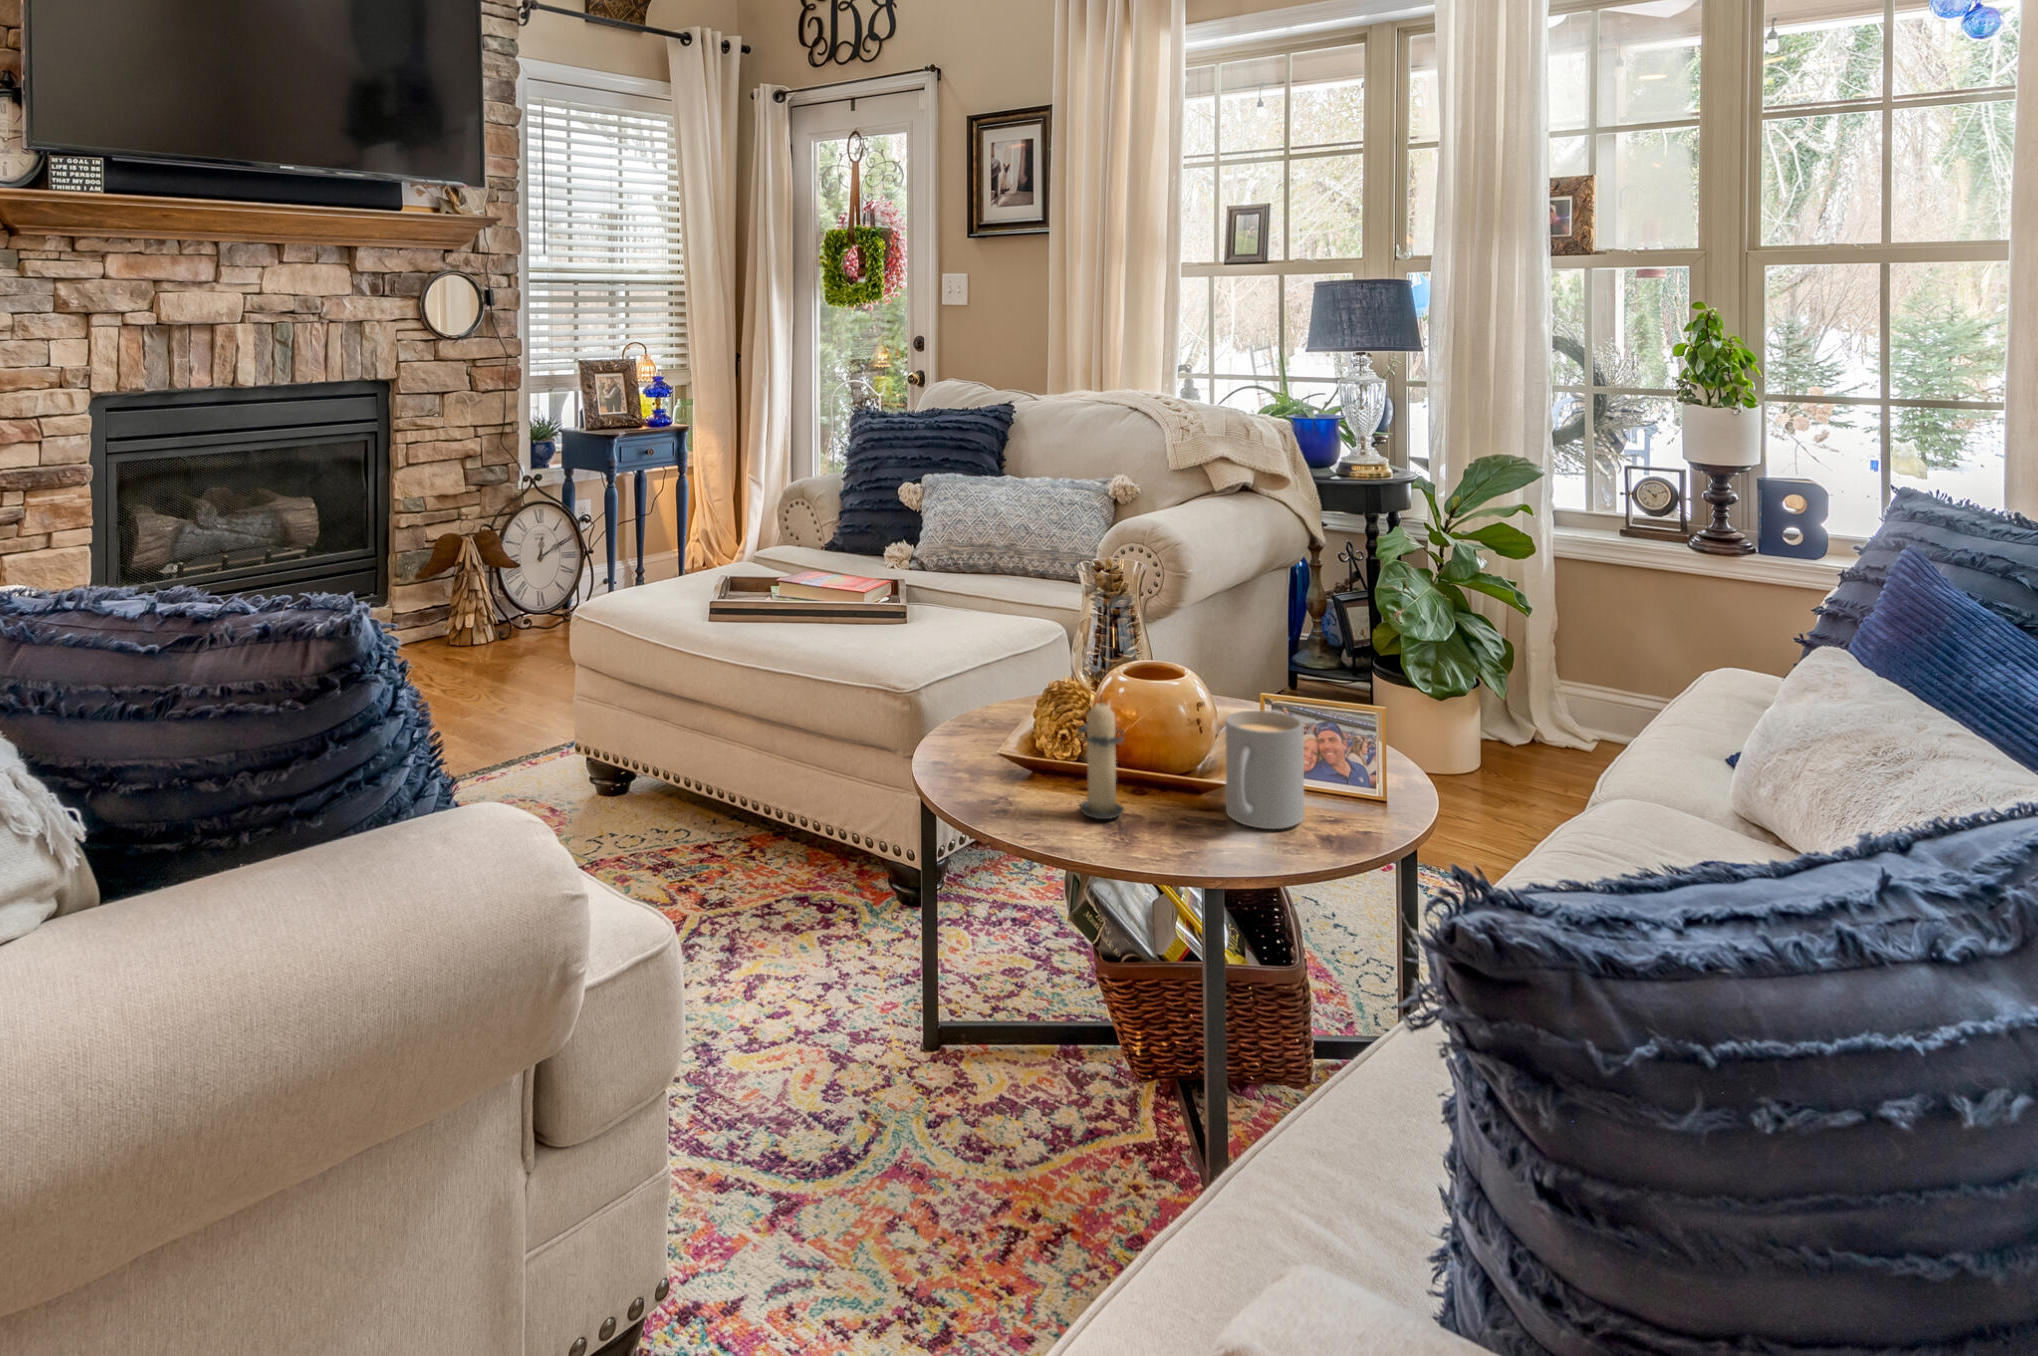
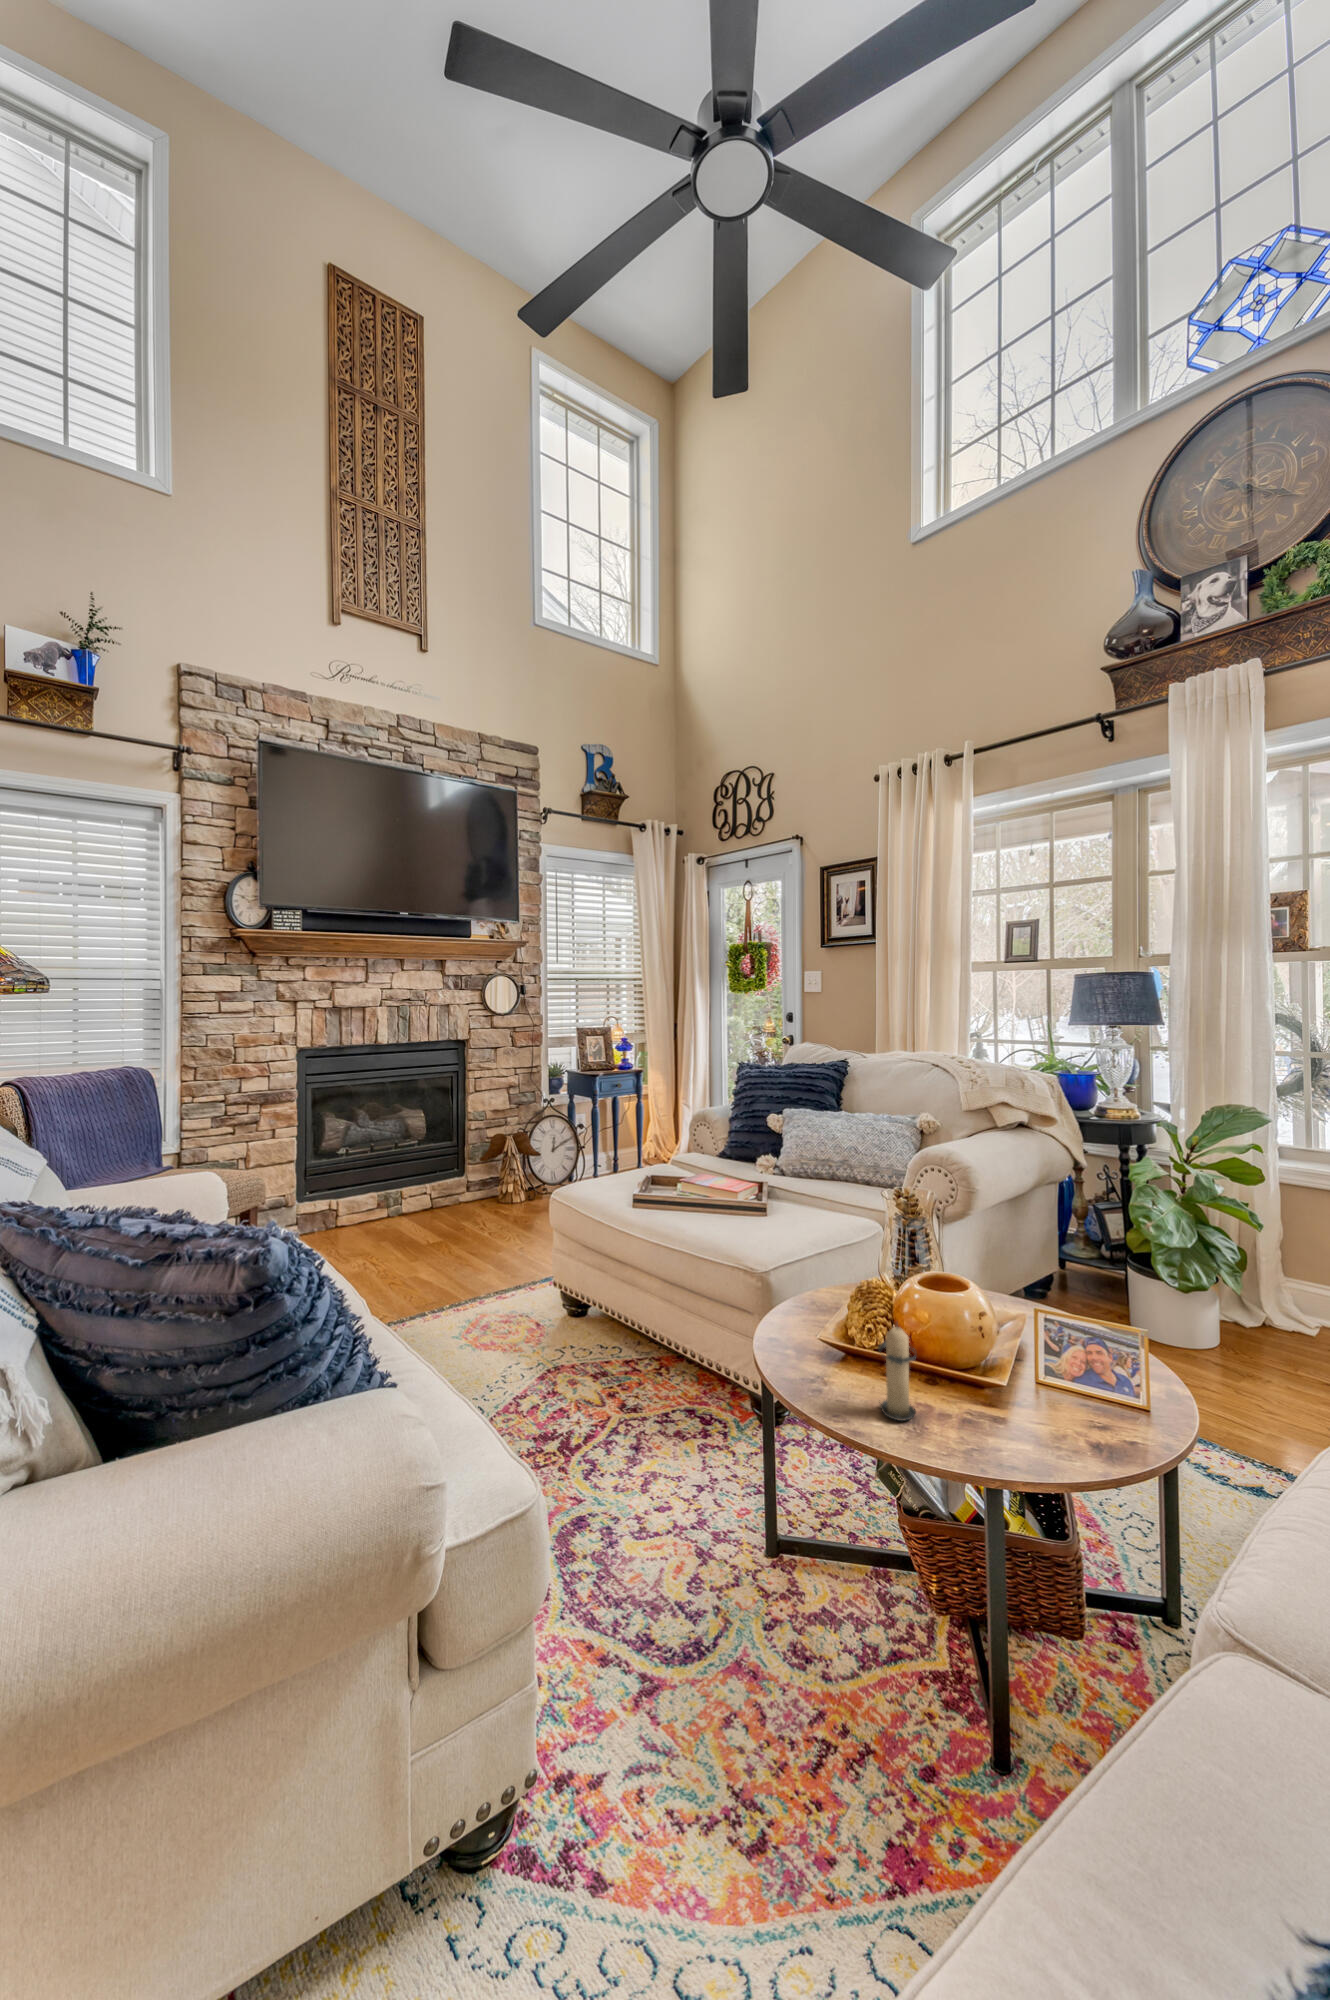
mug: present [1225,711,1304,829] -> none [999,1339,1067,1444]

